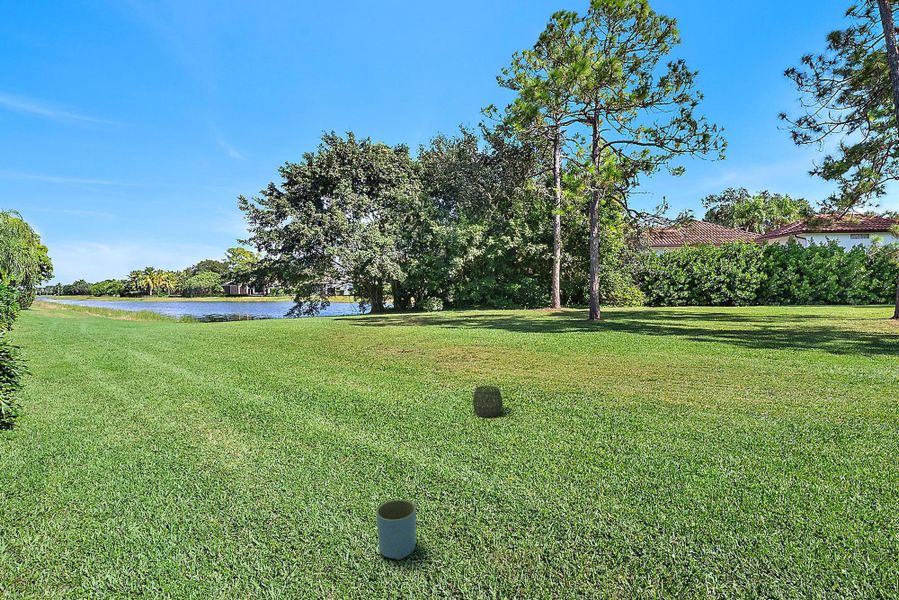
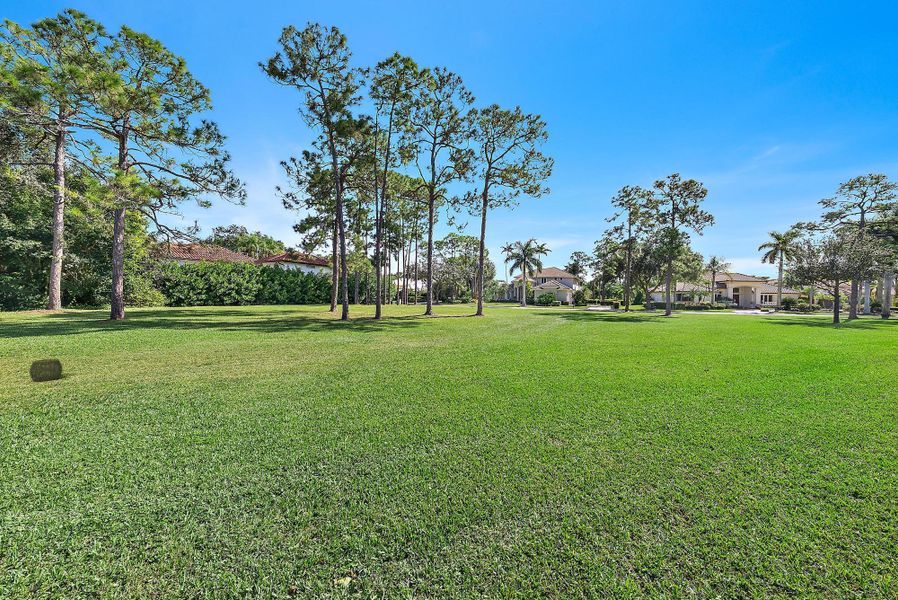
planter: present [376,499,416,560] -> none [22,398,54,426]

